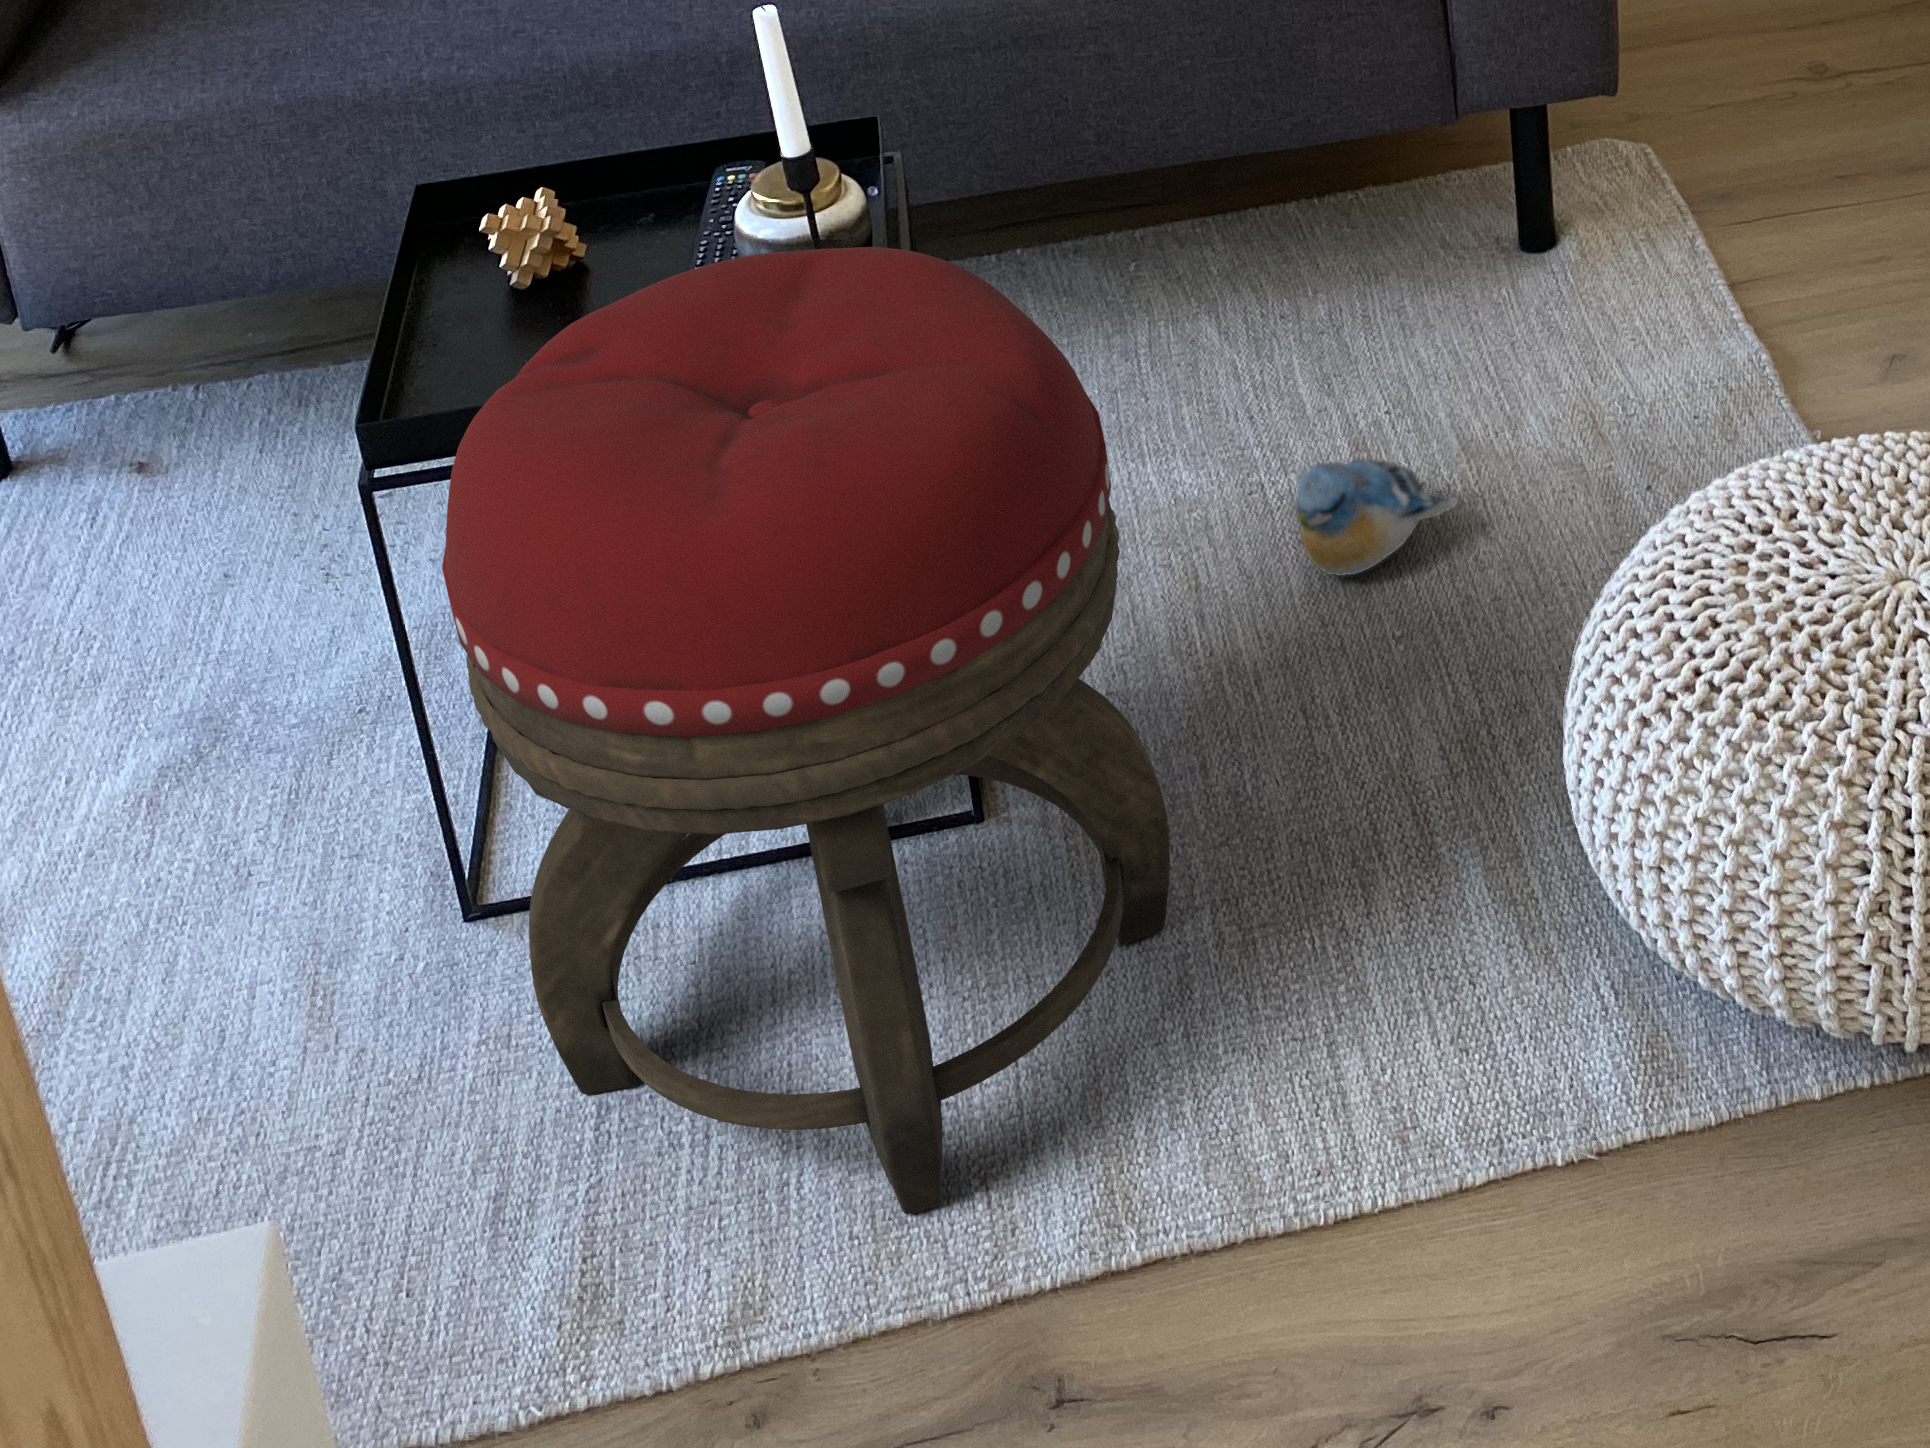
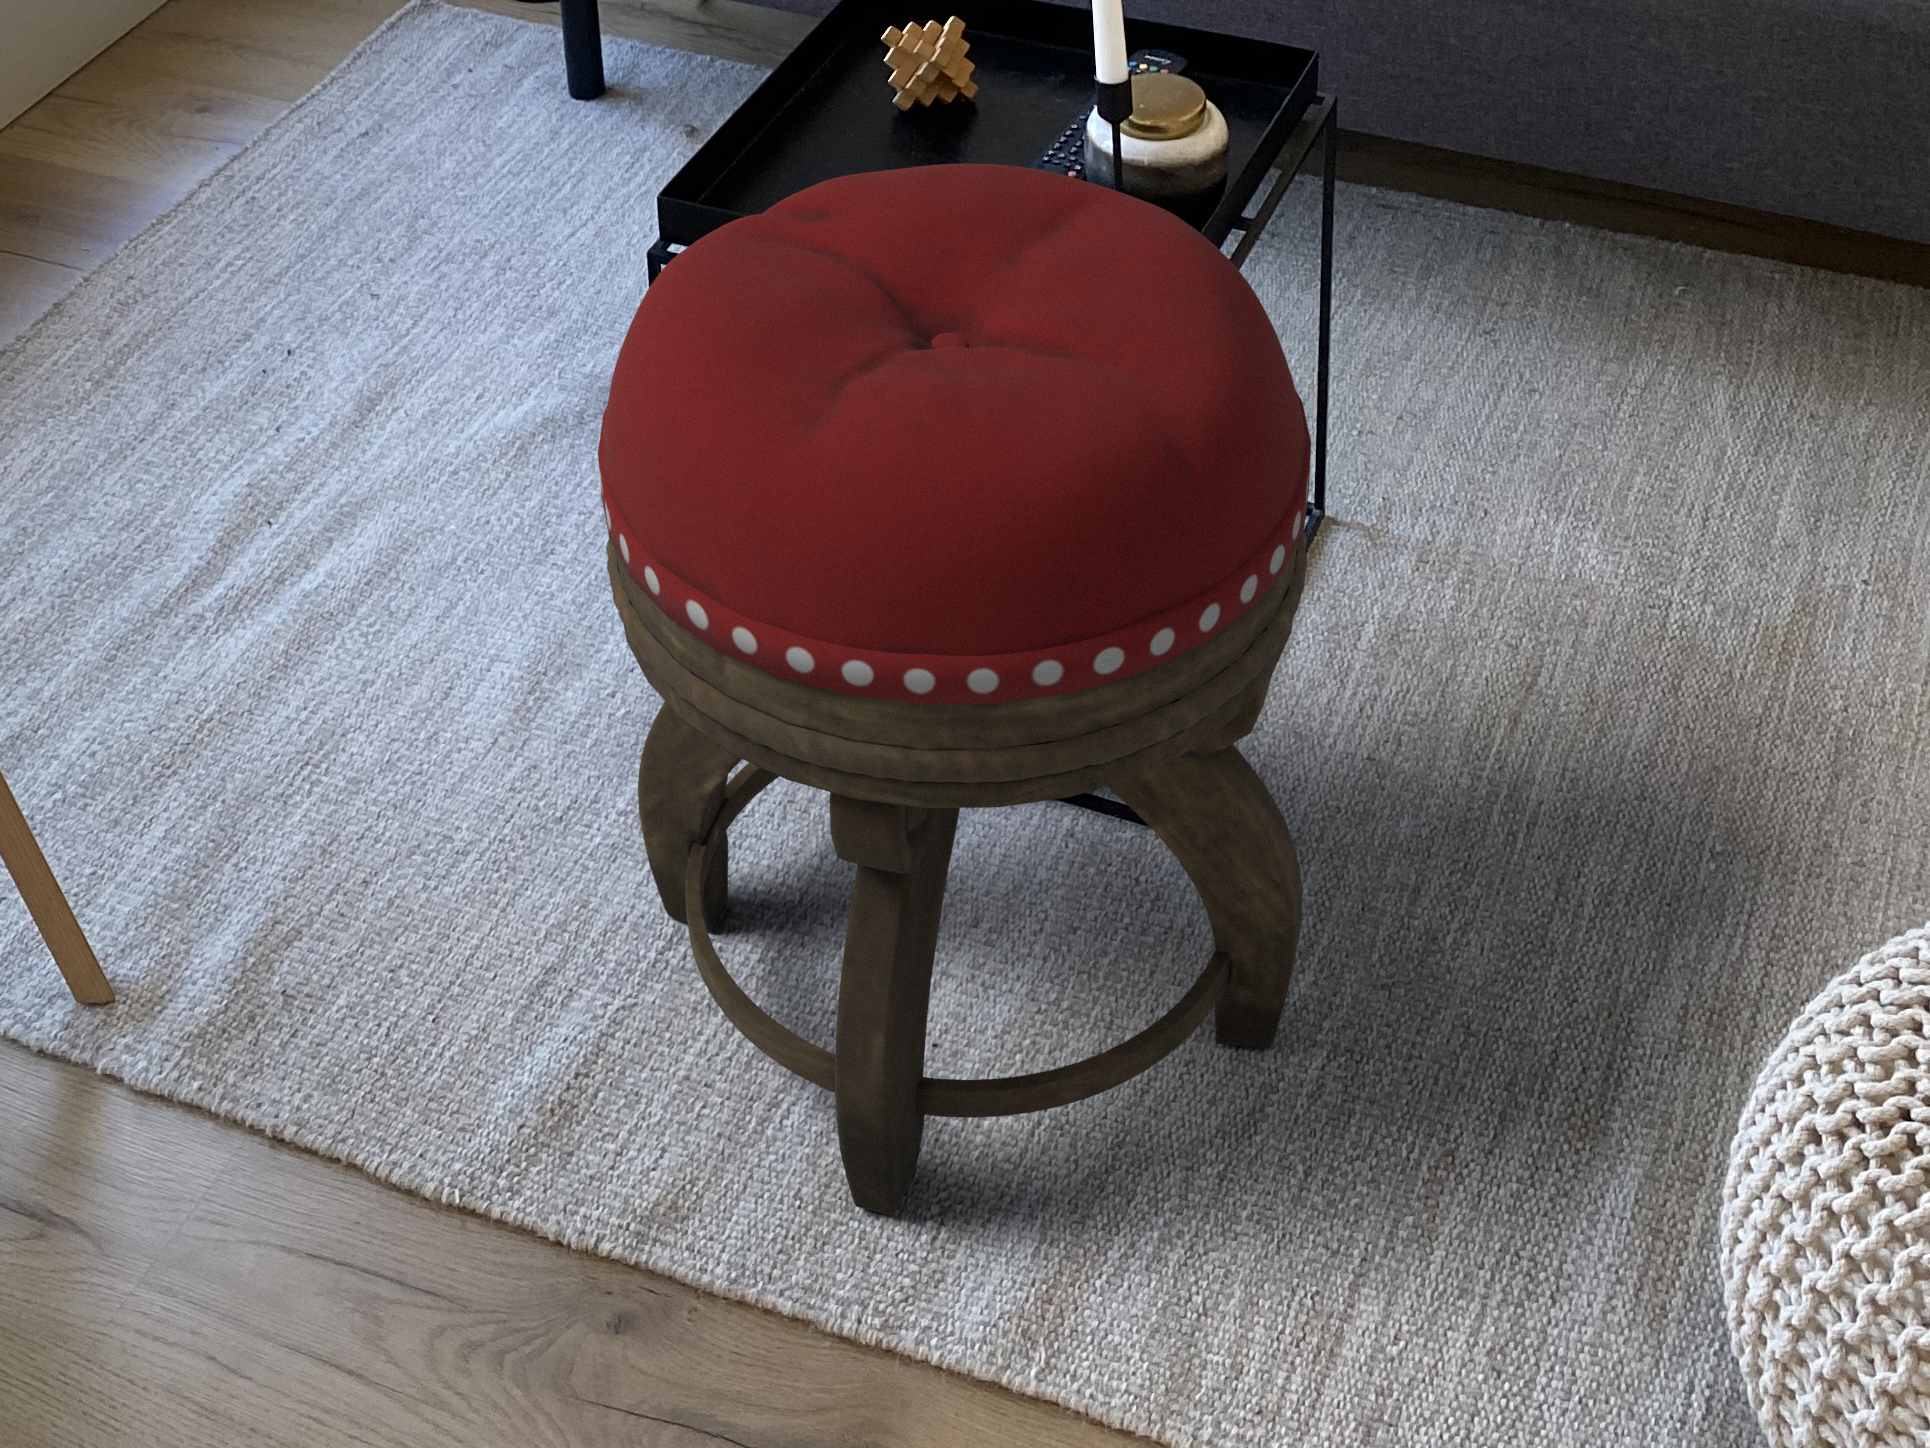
plush toy: present [1296,458,1457,576] -> none [1649,613,1870,754]

